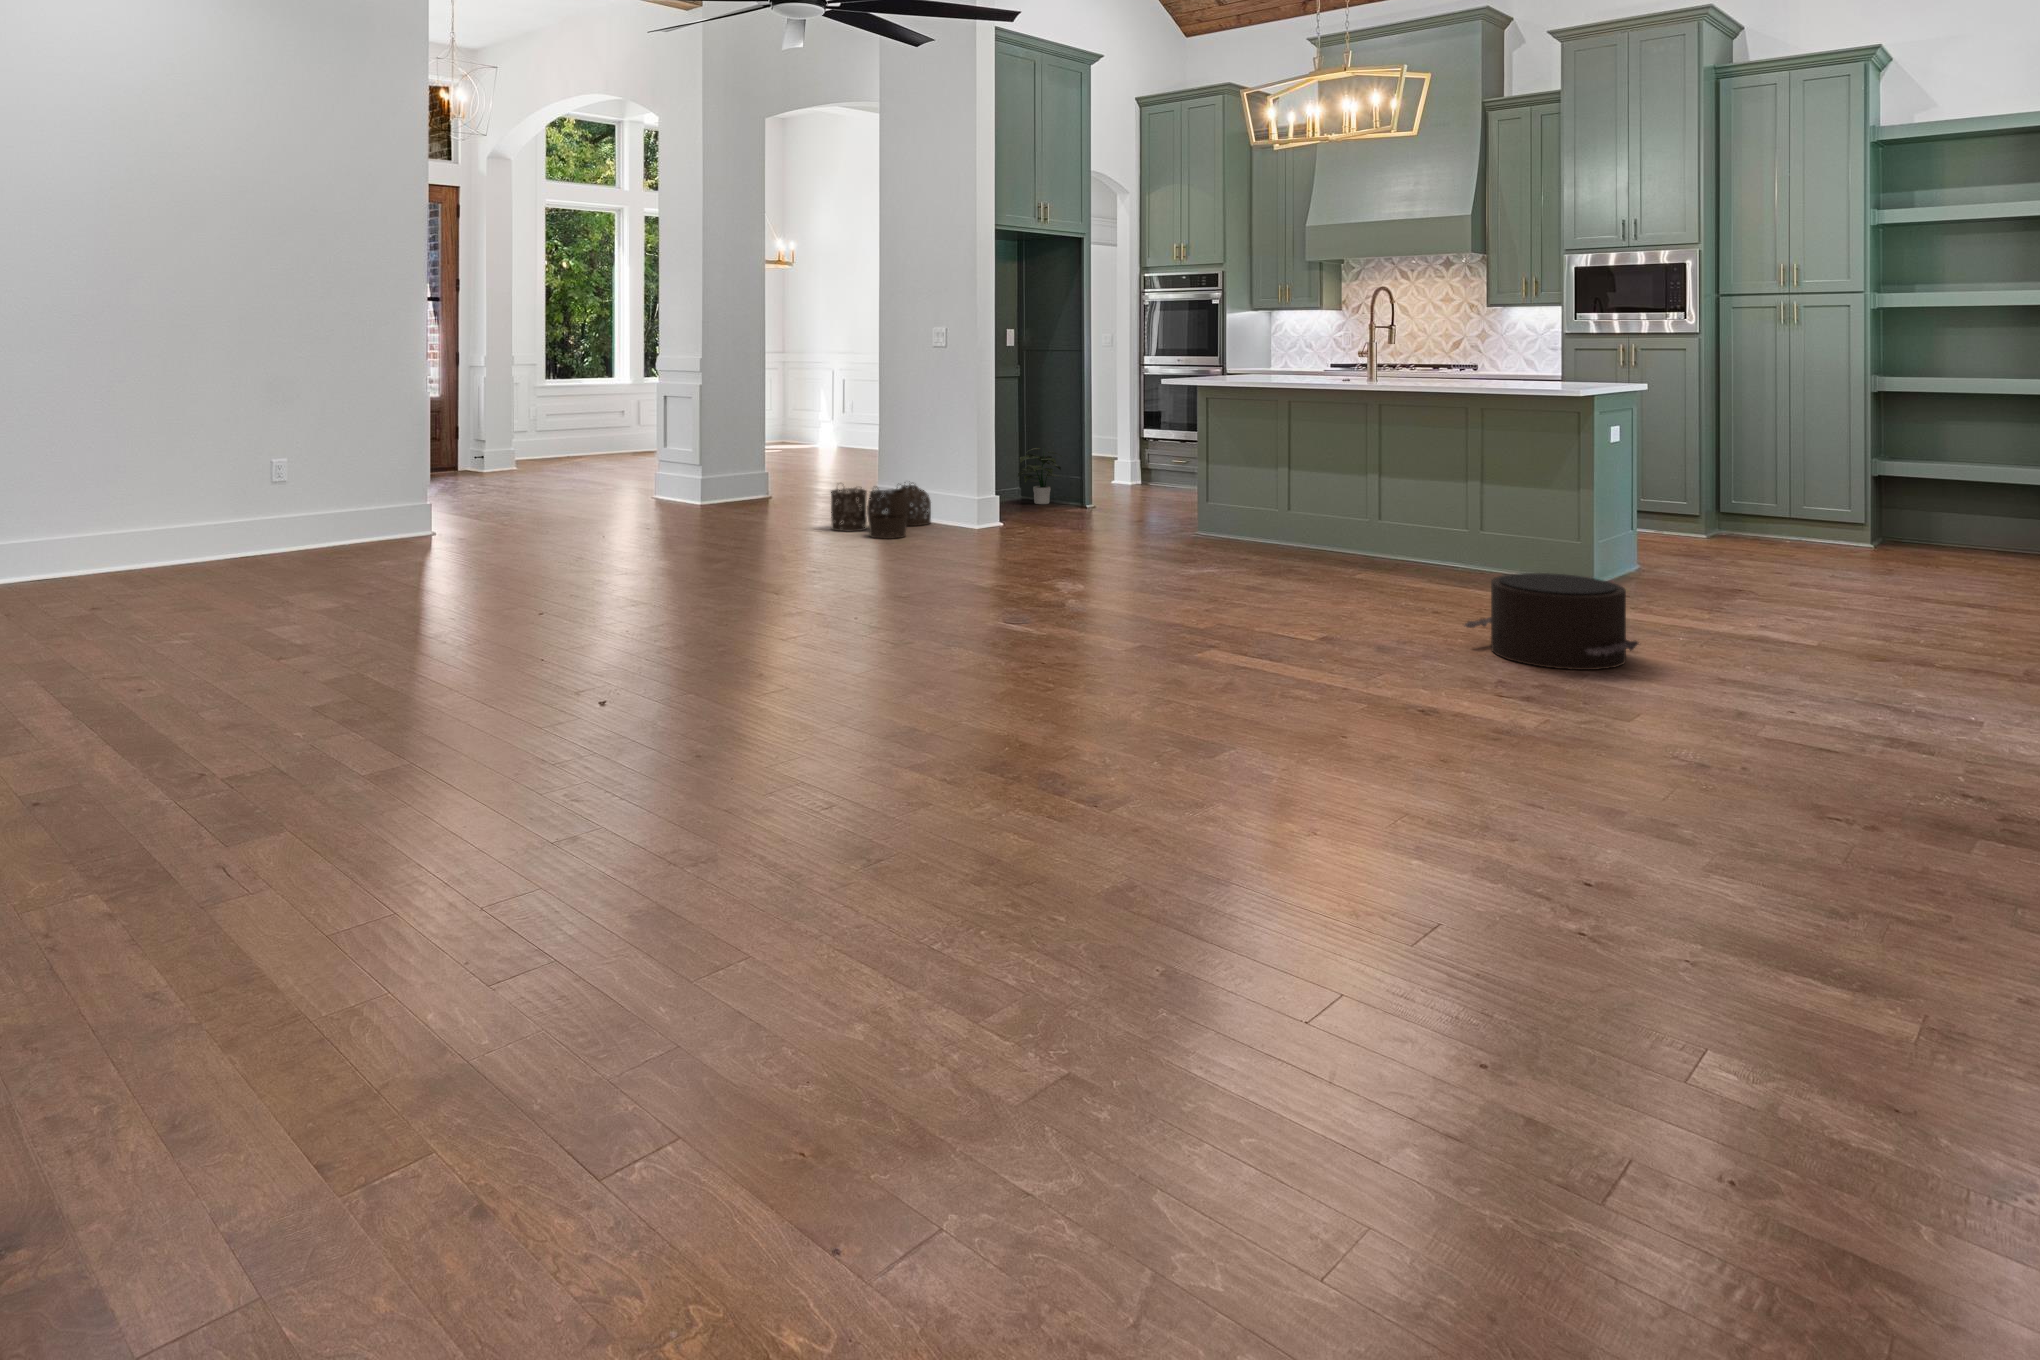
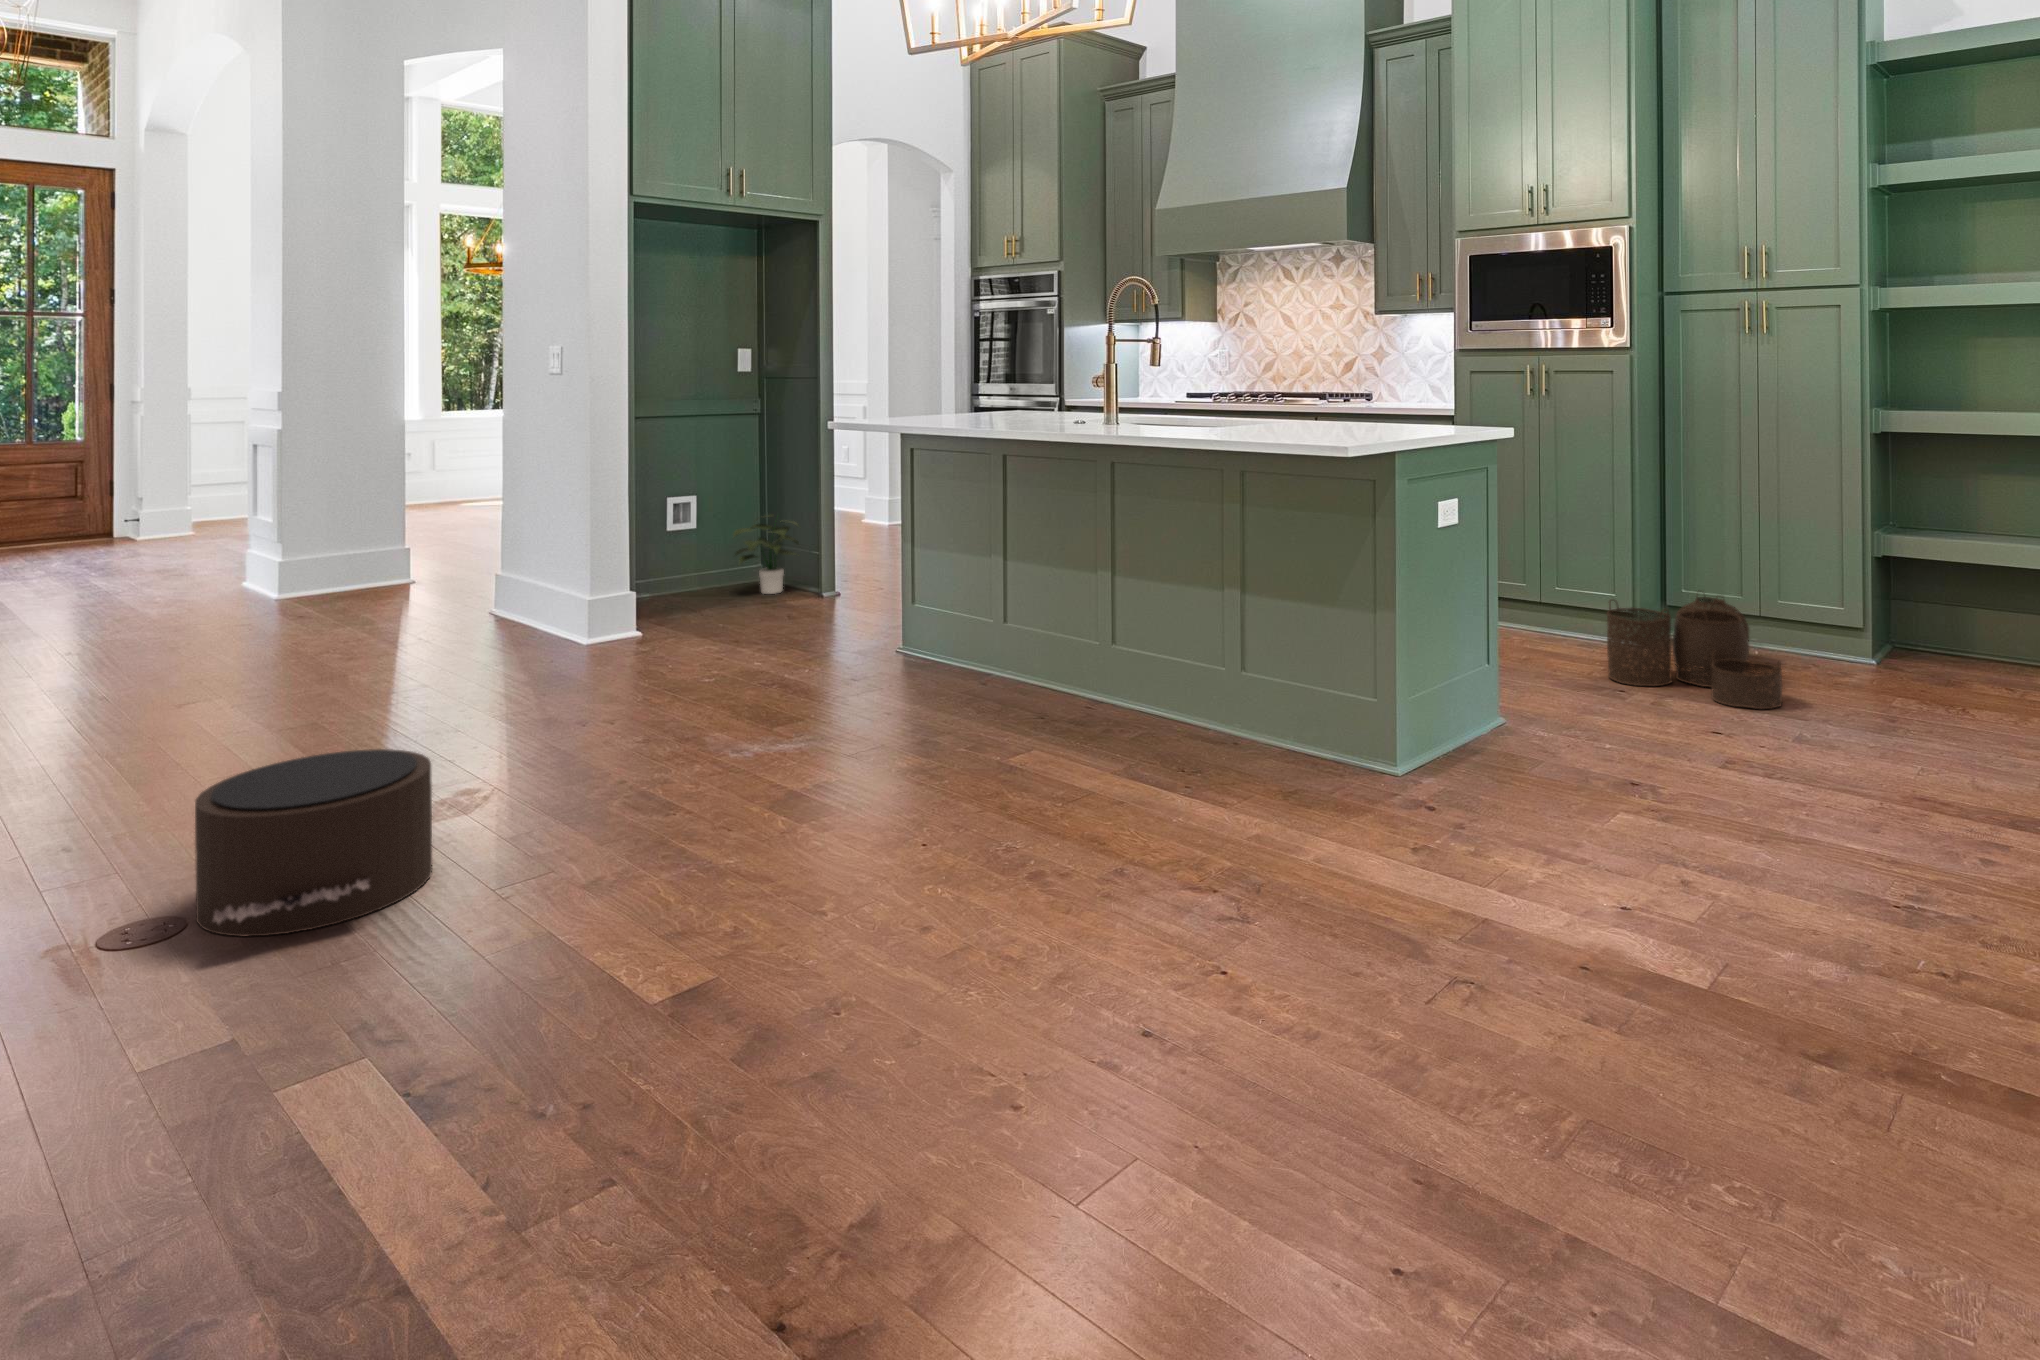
woven basket: present [831,484,931,539] -> present [1606,596,1782,709]
pouf: present [1464,573,1639,670] -> present [195,749,432,937]

